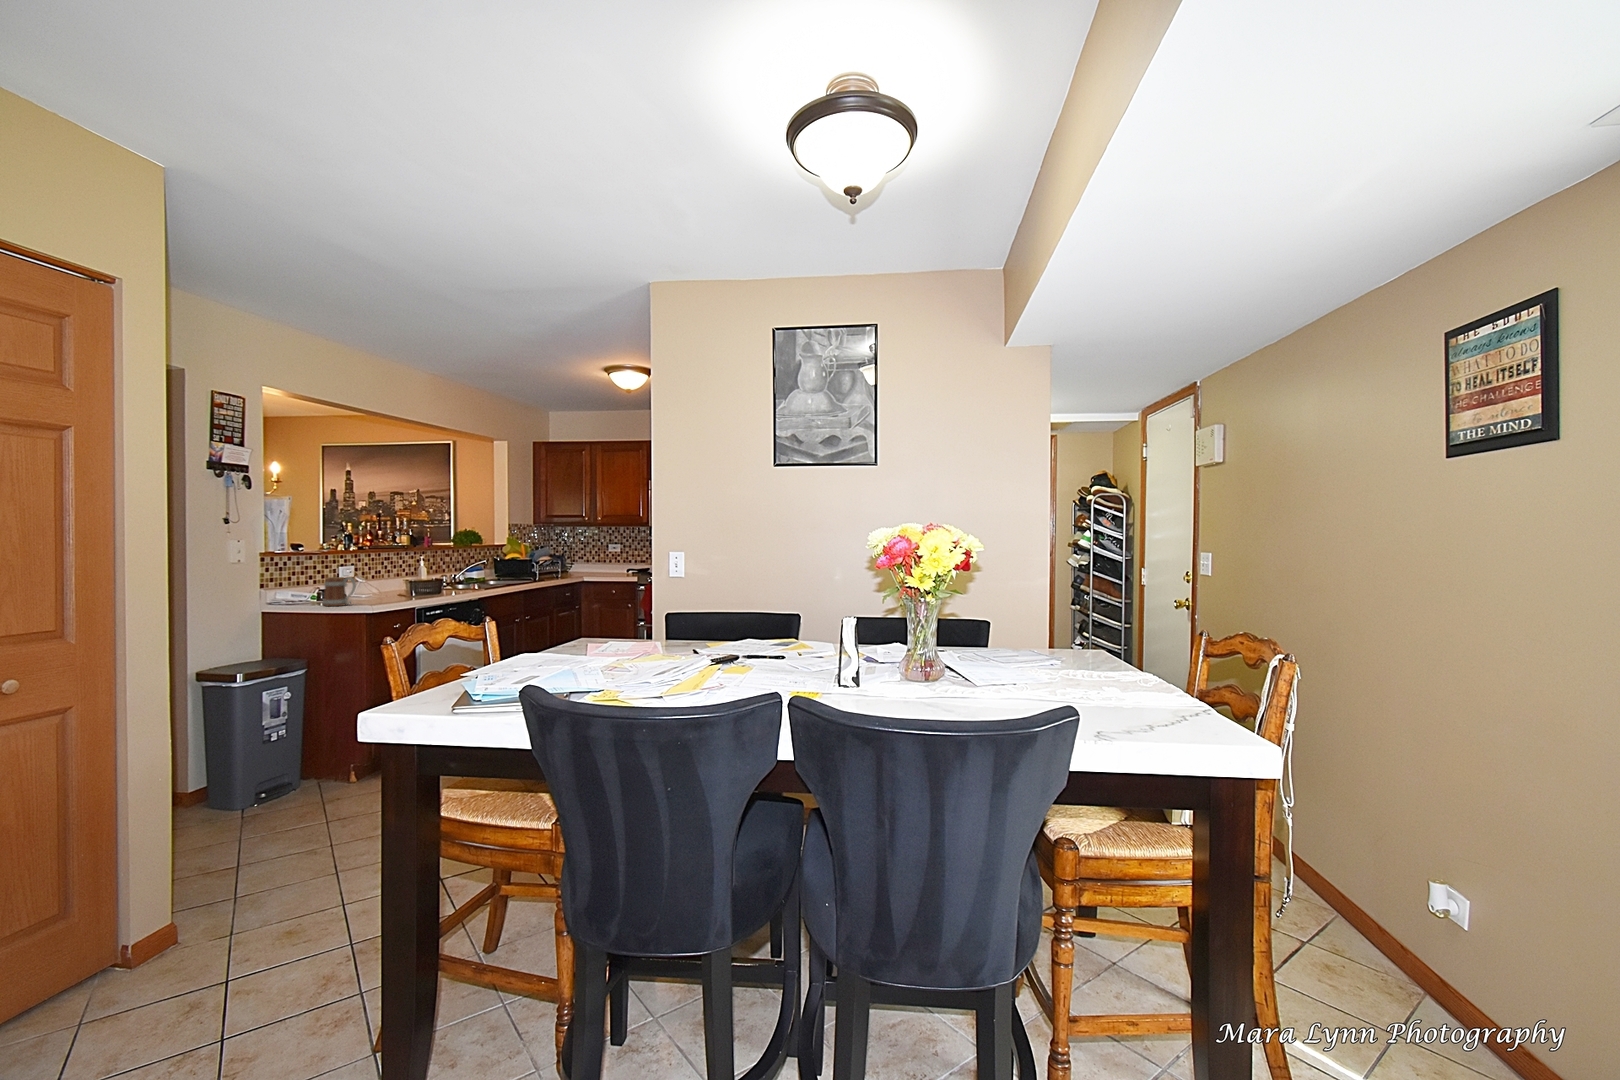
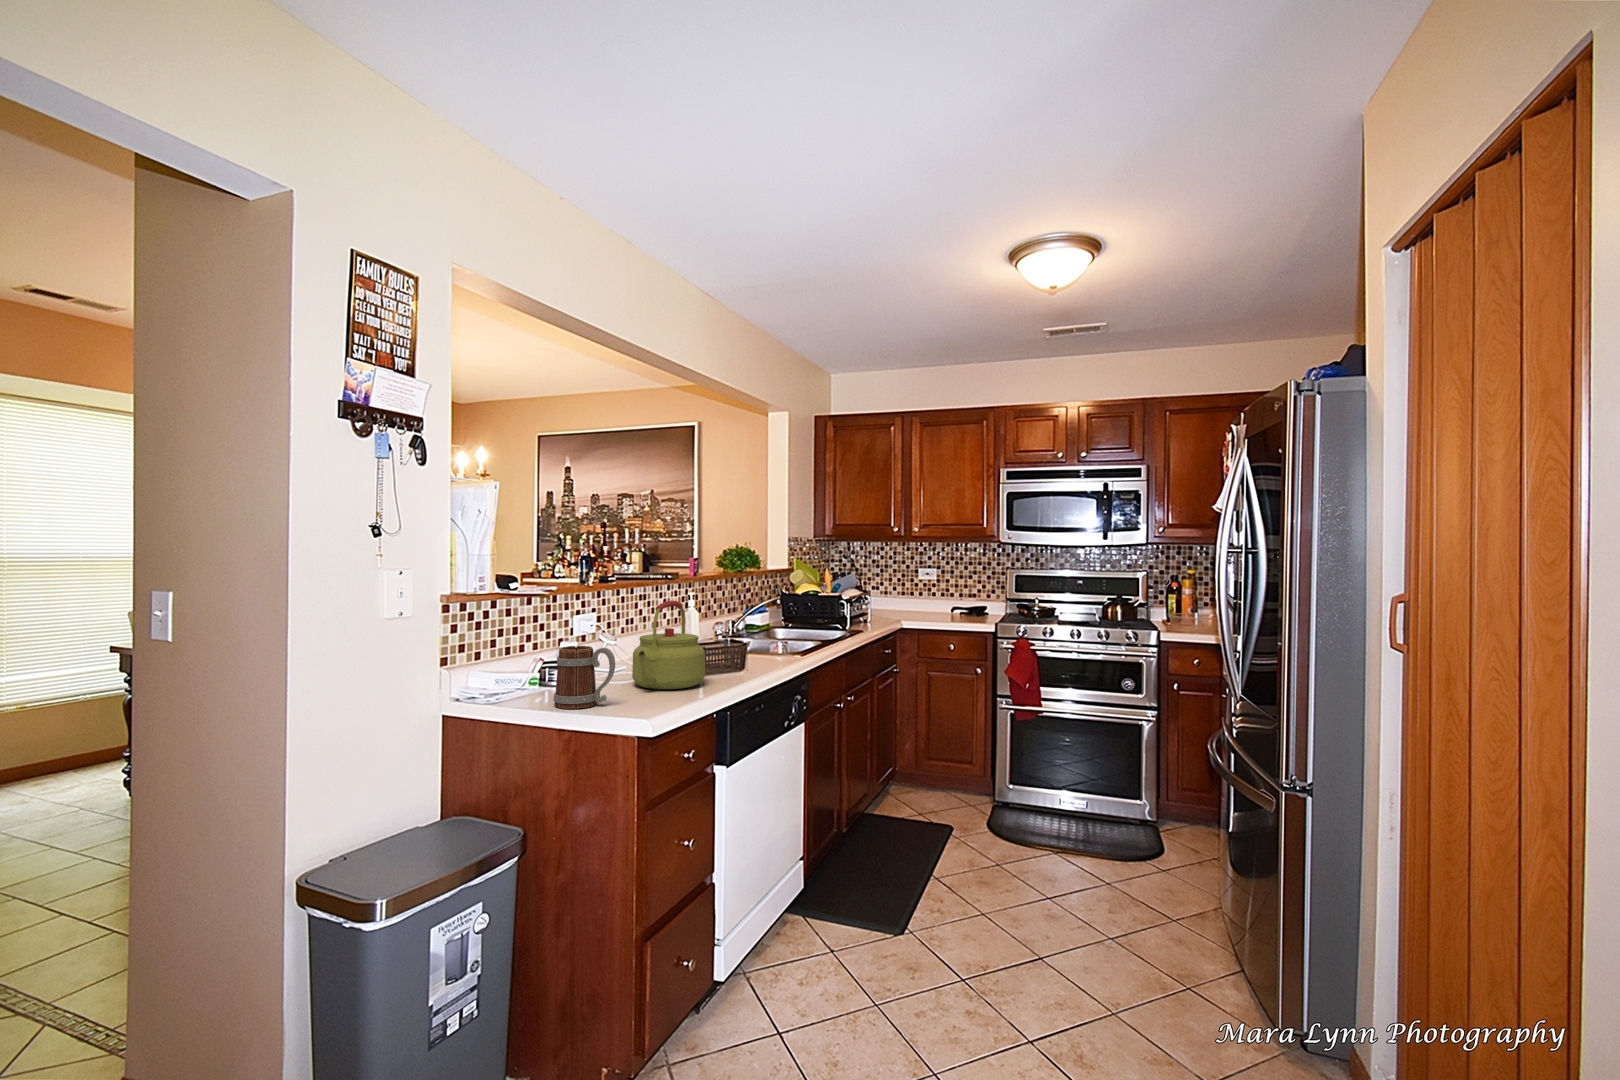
kettle: none [370,556,412,601] -> present [632,600,705,689]

